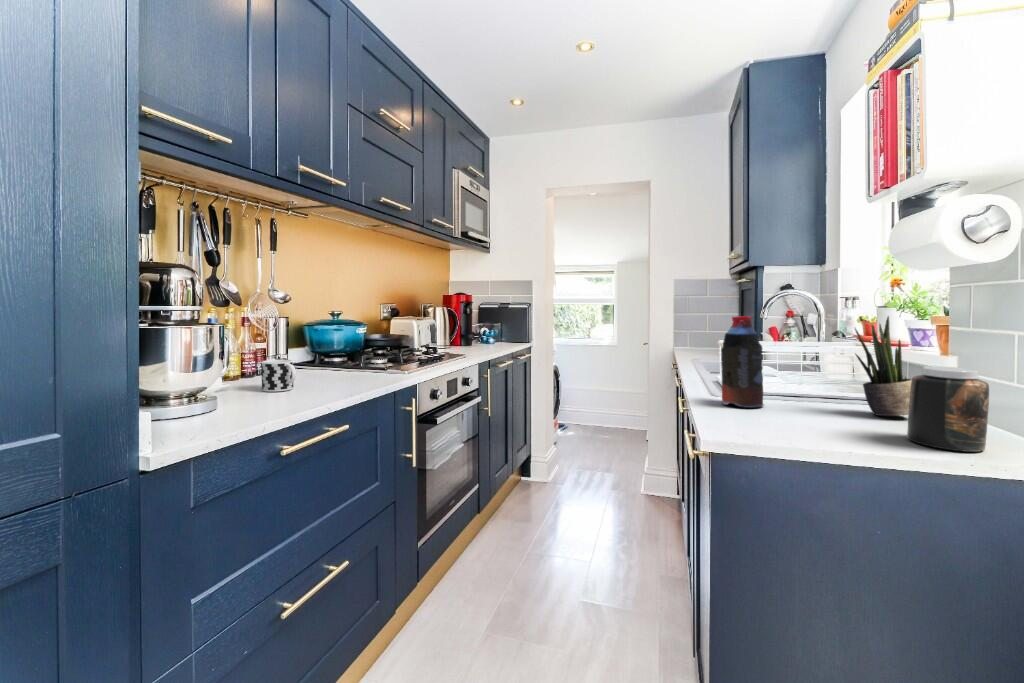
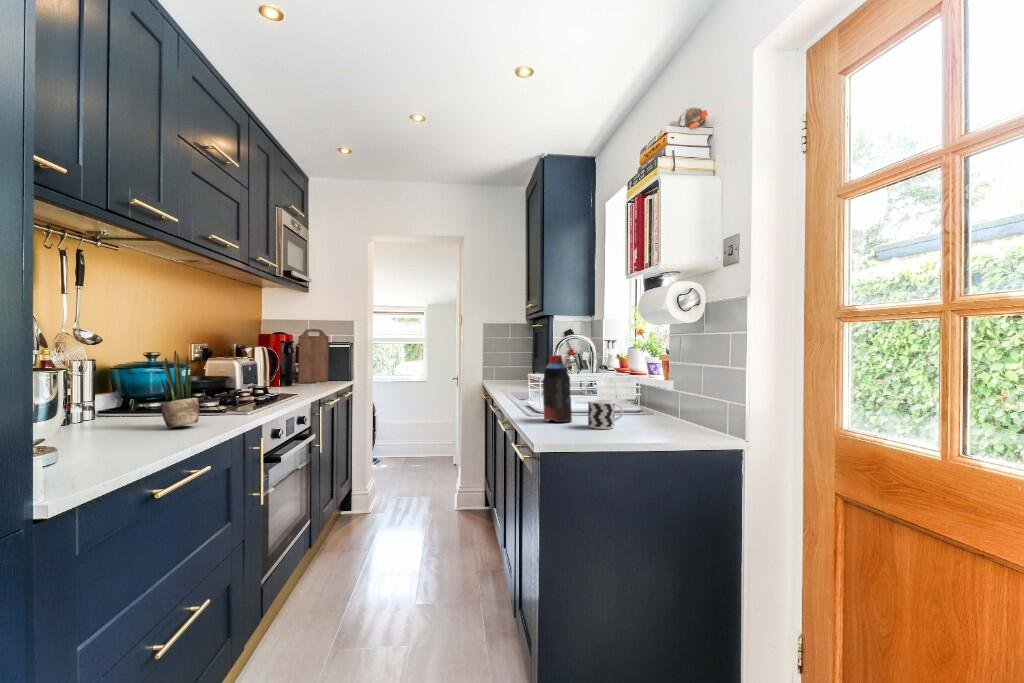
cutting board: none [478,290,507,345] -> present [298,329,329,383]
potted plant: present [855,317,912,416] -> present [161,351,199,427]
cup: present [261,360,296,392] -> present [588,399,623,429]
jar: present [907,366,989,452] -> none [660,386,698,437]

